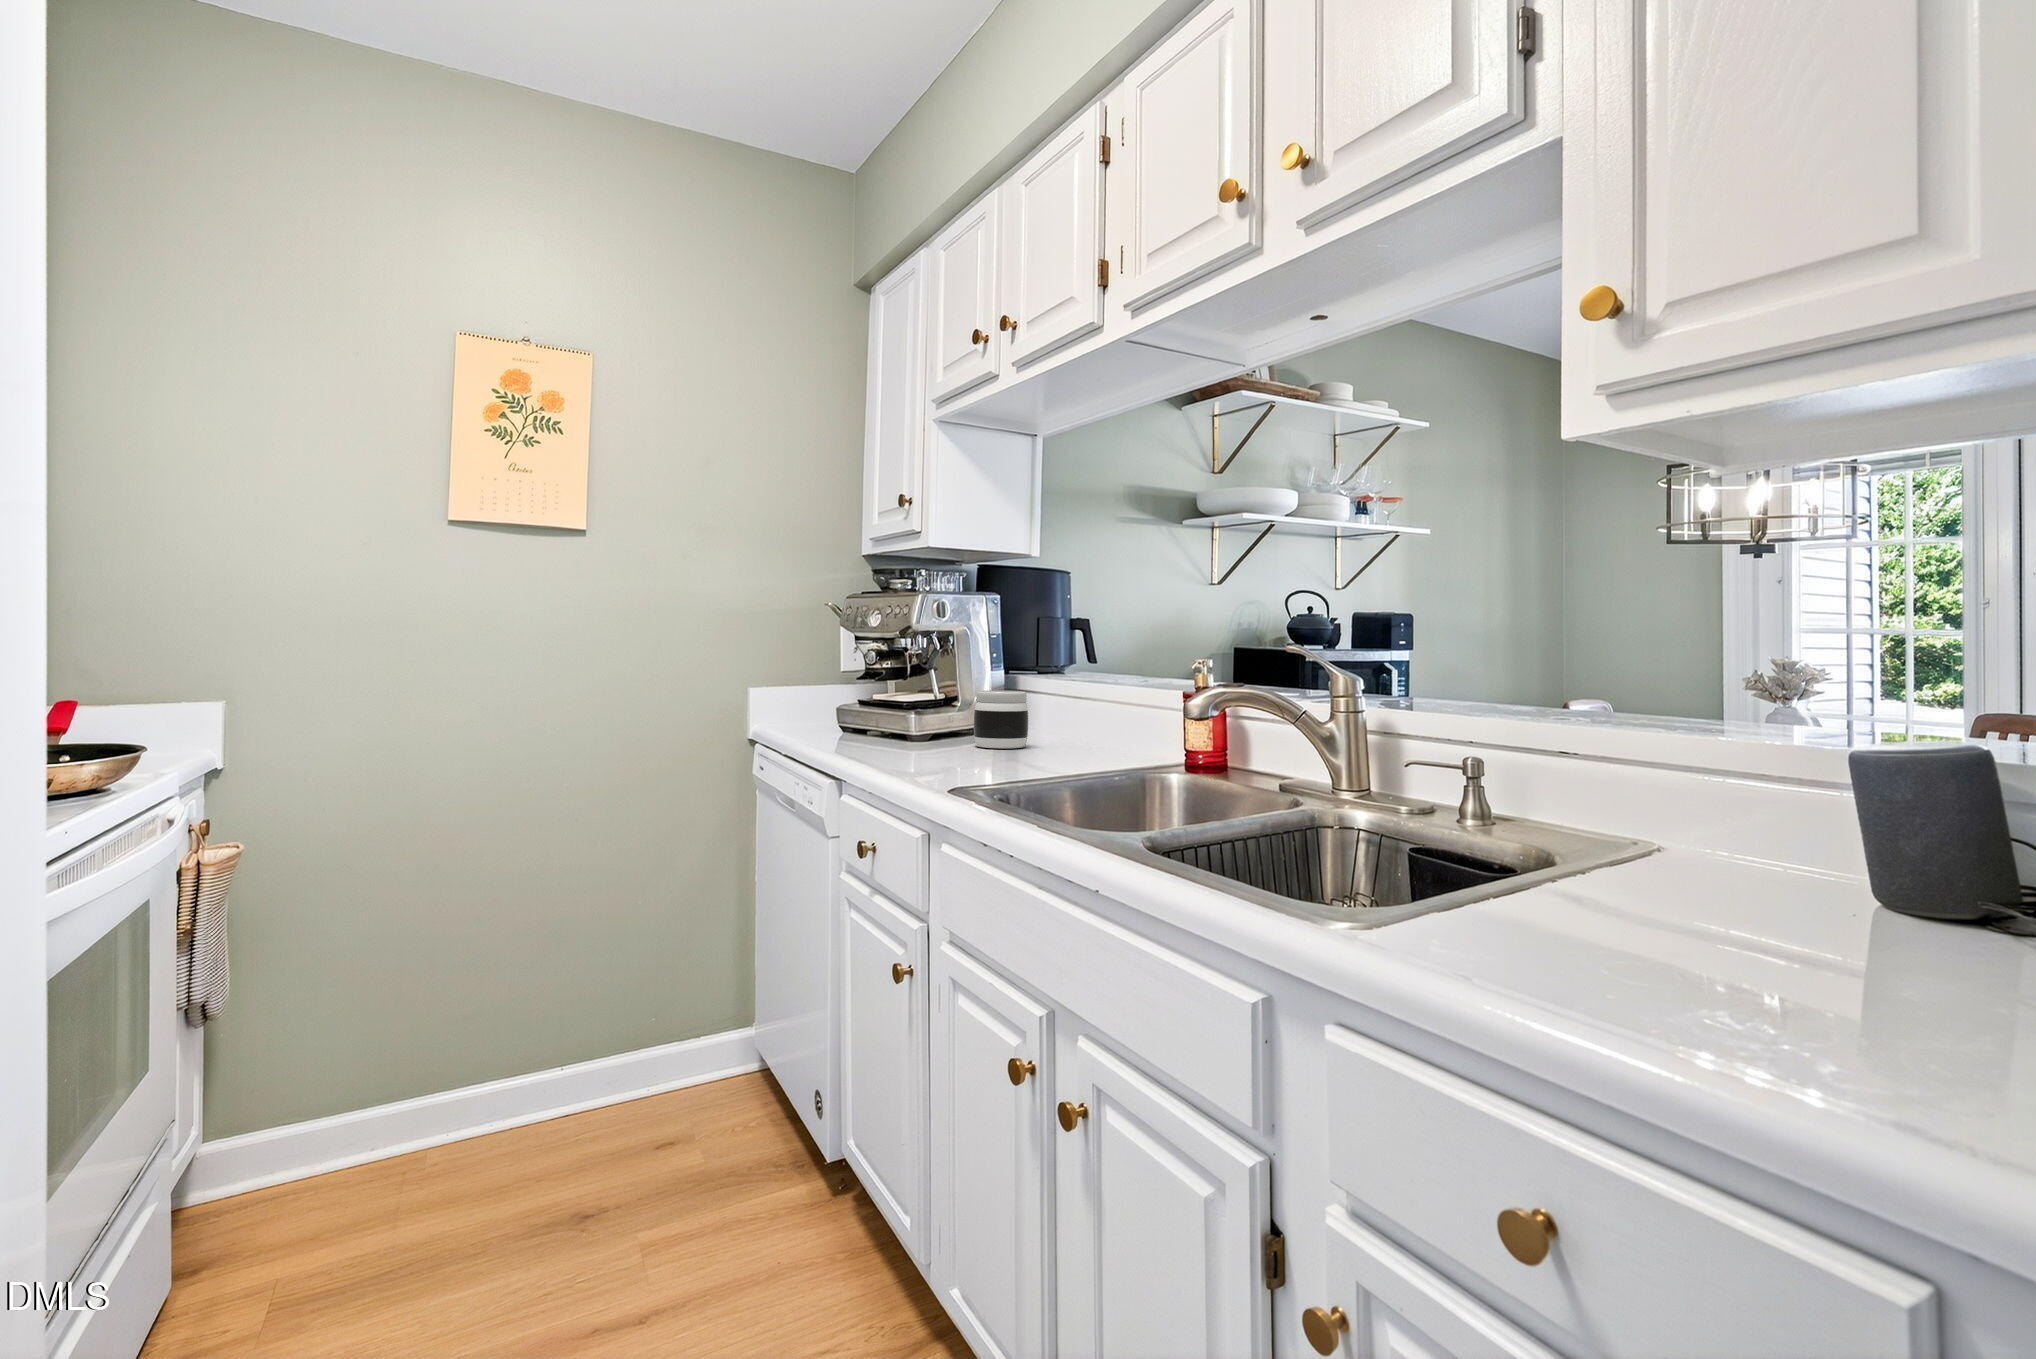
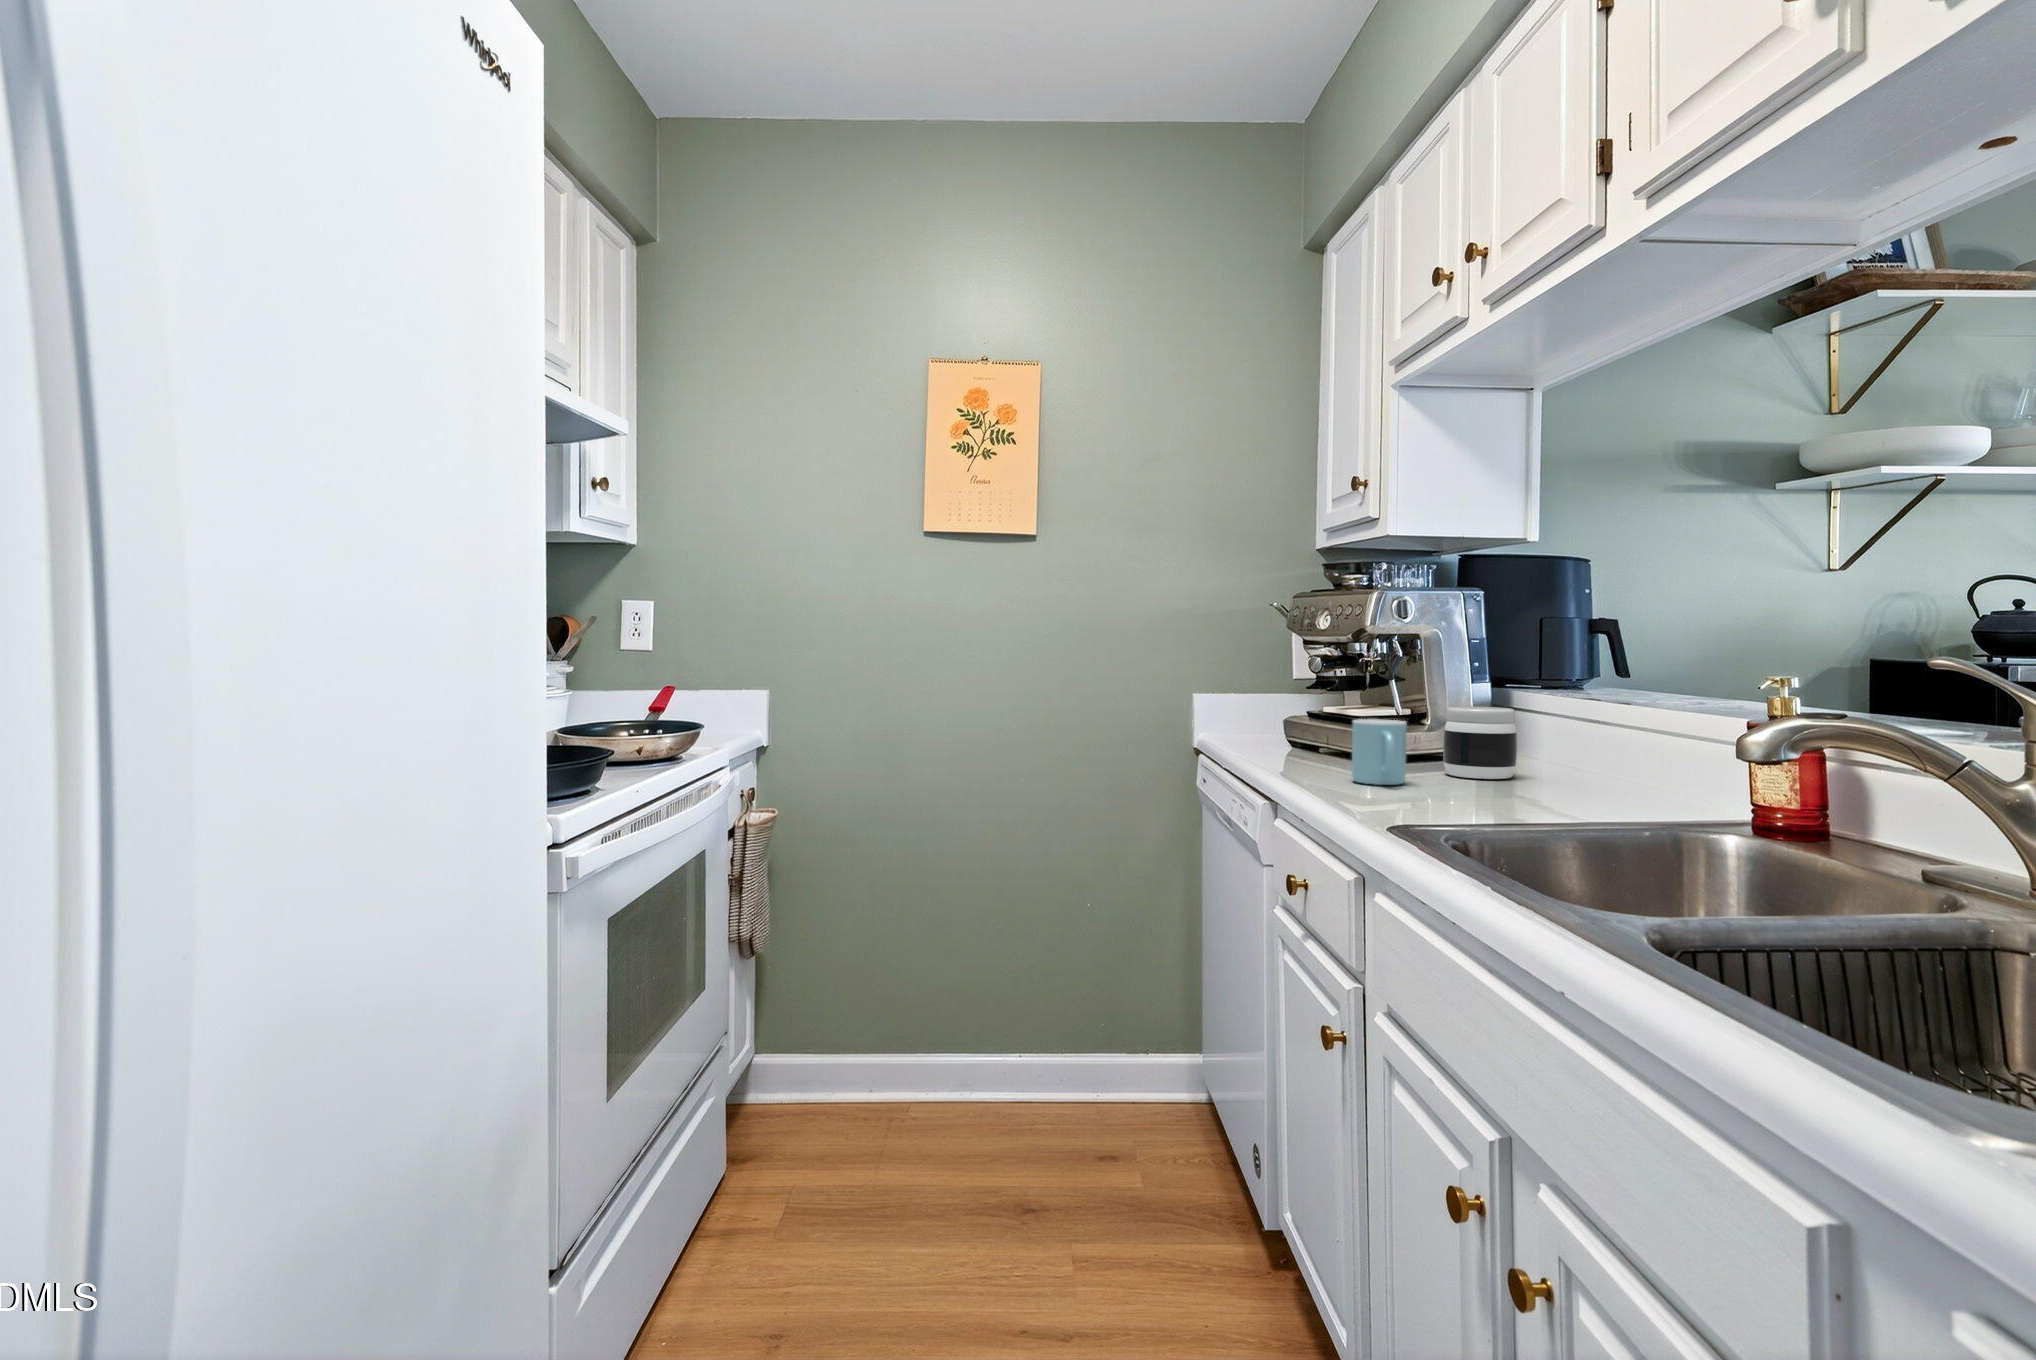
mug: none [906,701,949,755] -> present [1352,719,1407,785]

